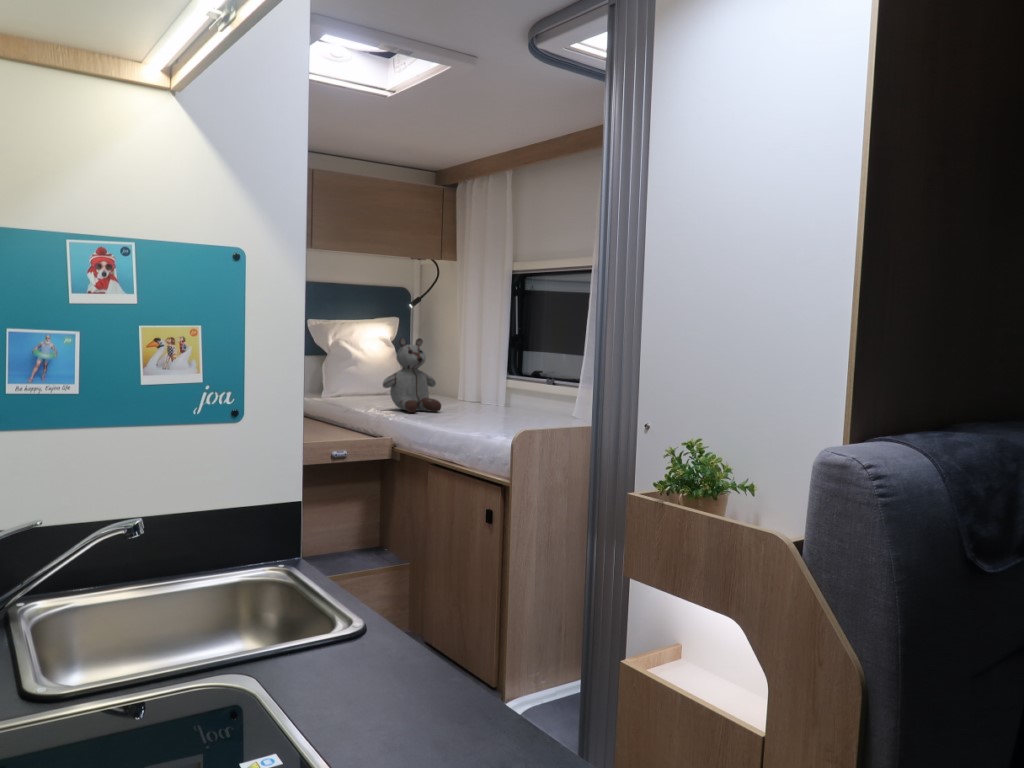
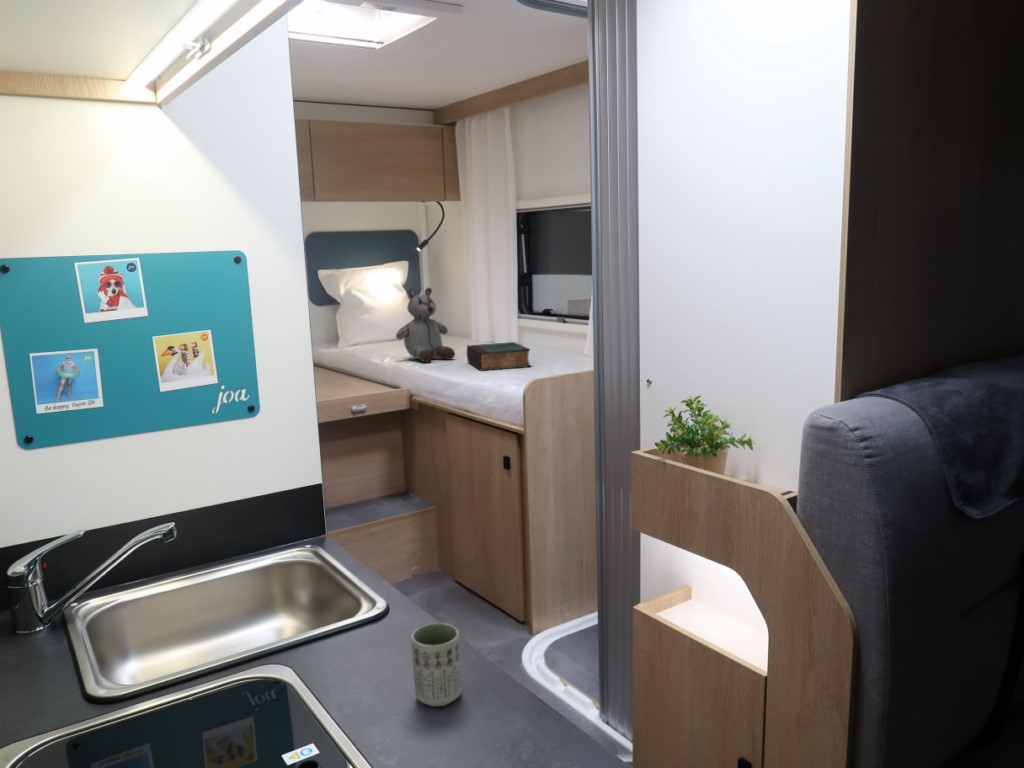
book: none [454,398,520,423] -> present [467,342,531,371]
cup: none [393,630,446,722] -> present [411,623,462,706]

